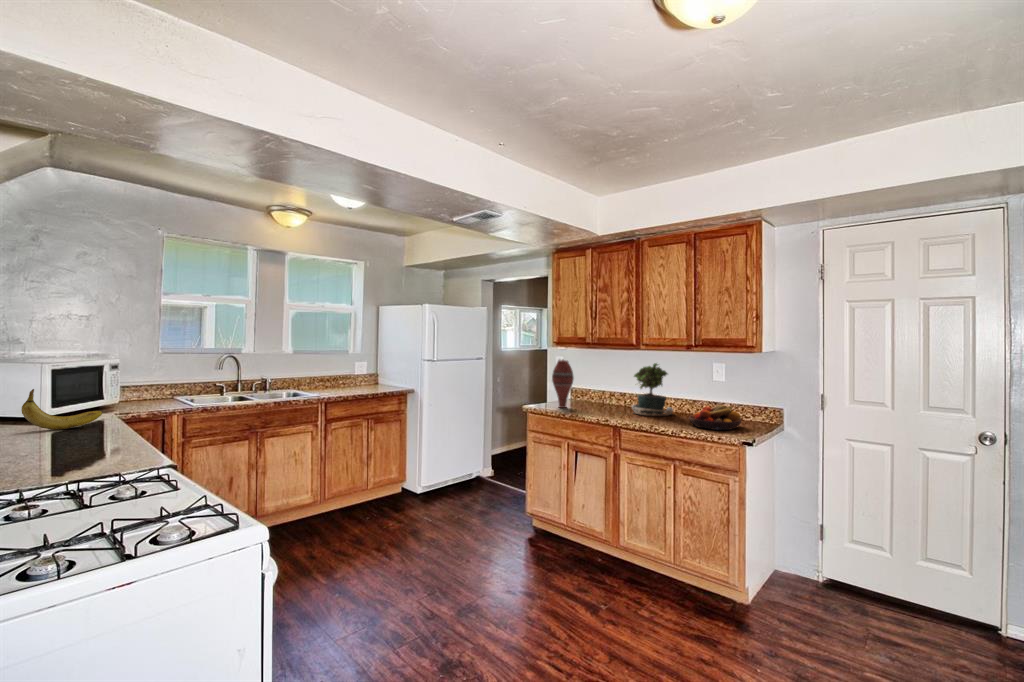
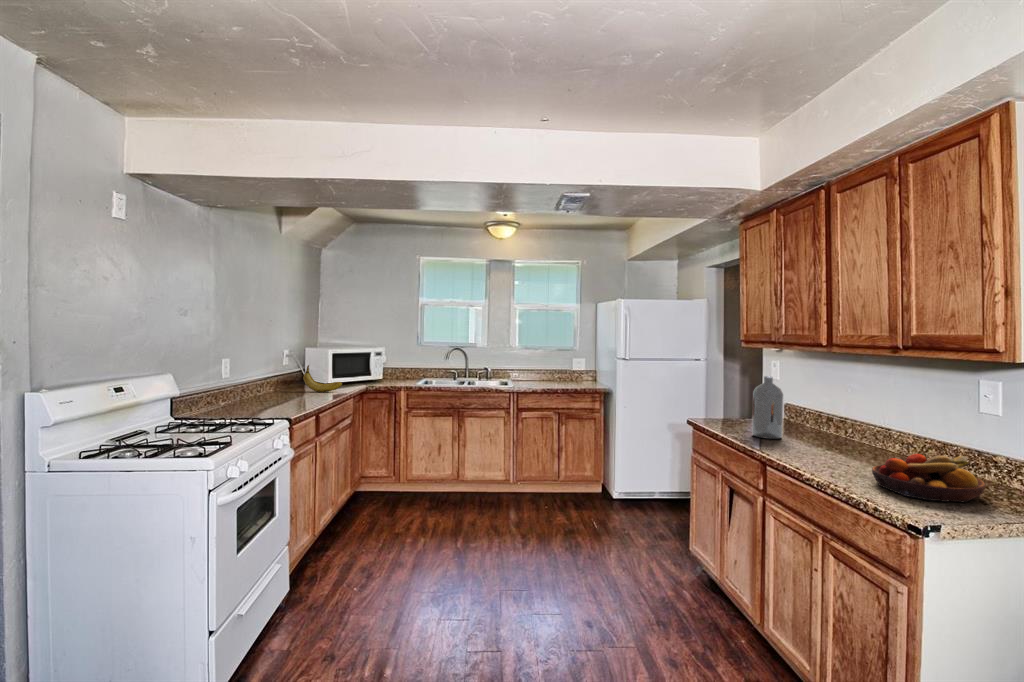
vase: present [552,360,574,408] -> none [722,363,753,427]
potted plant: present [632,363,673,416] -> none [797,373,897,460]
bottle: none [585,368,605,412] -> present [752,376,783,439]

